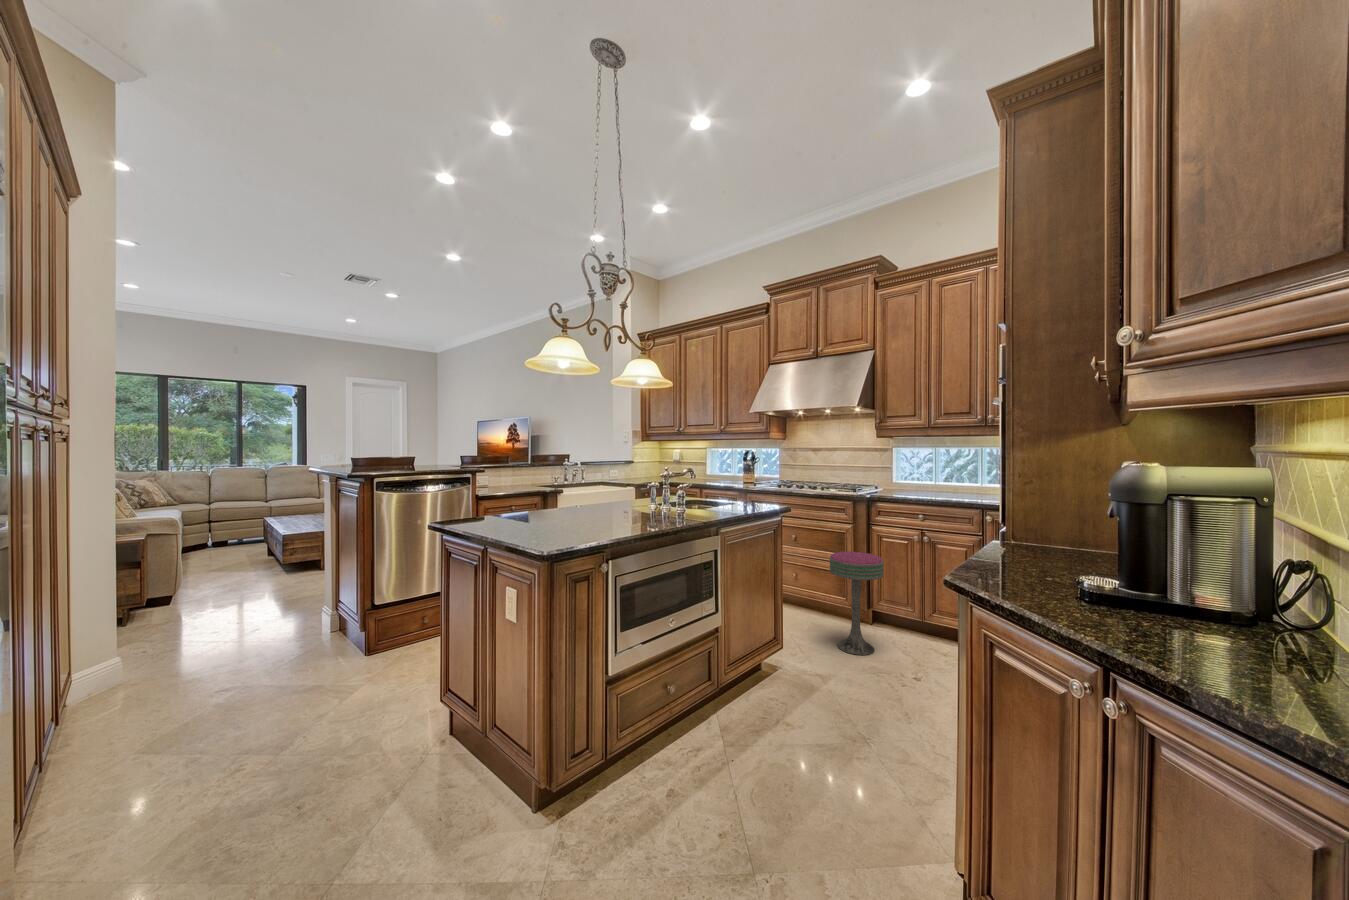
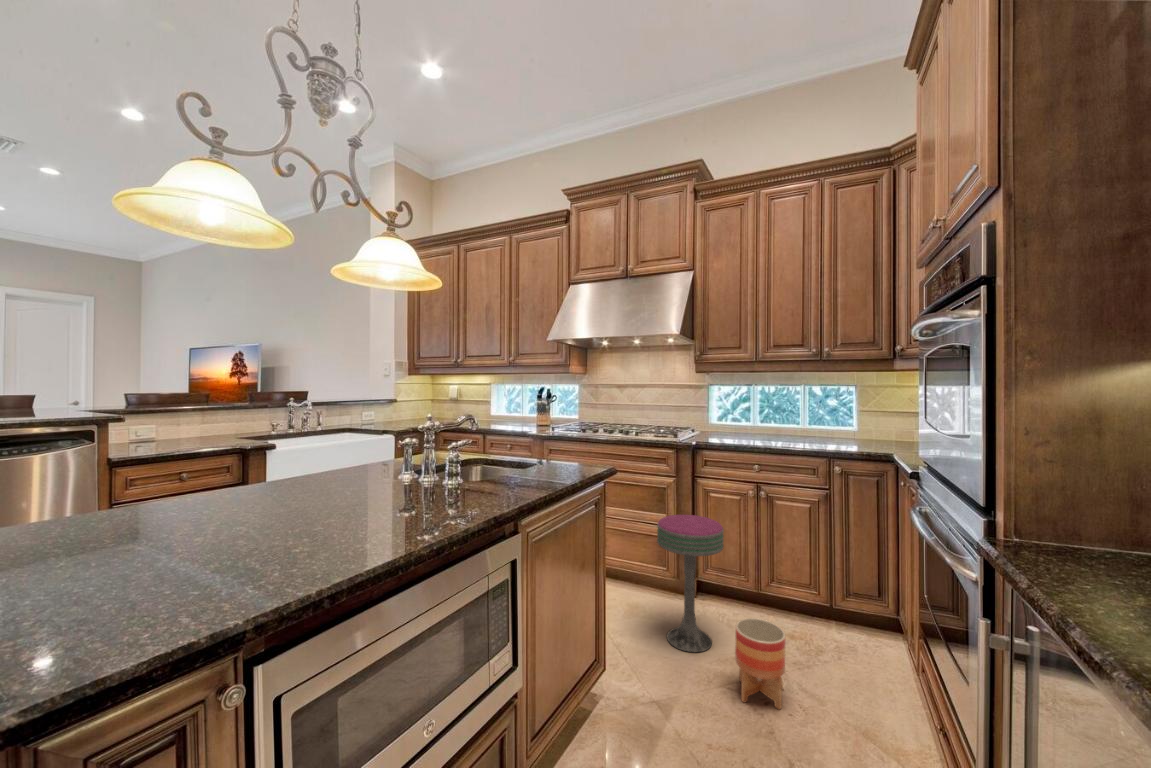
planter: none [882,626,920,690] -> present [735,618,786,710]

